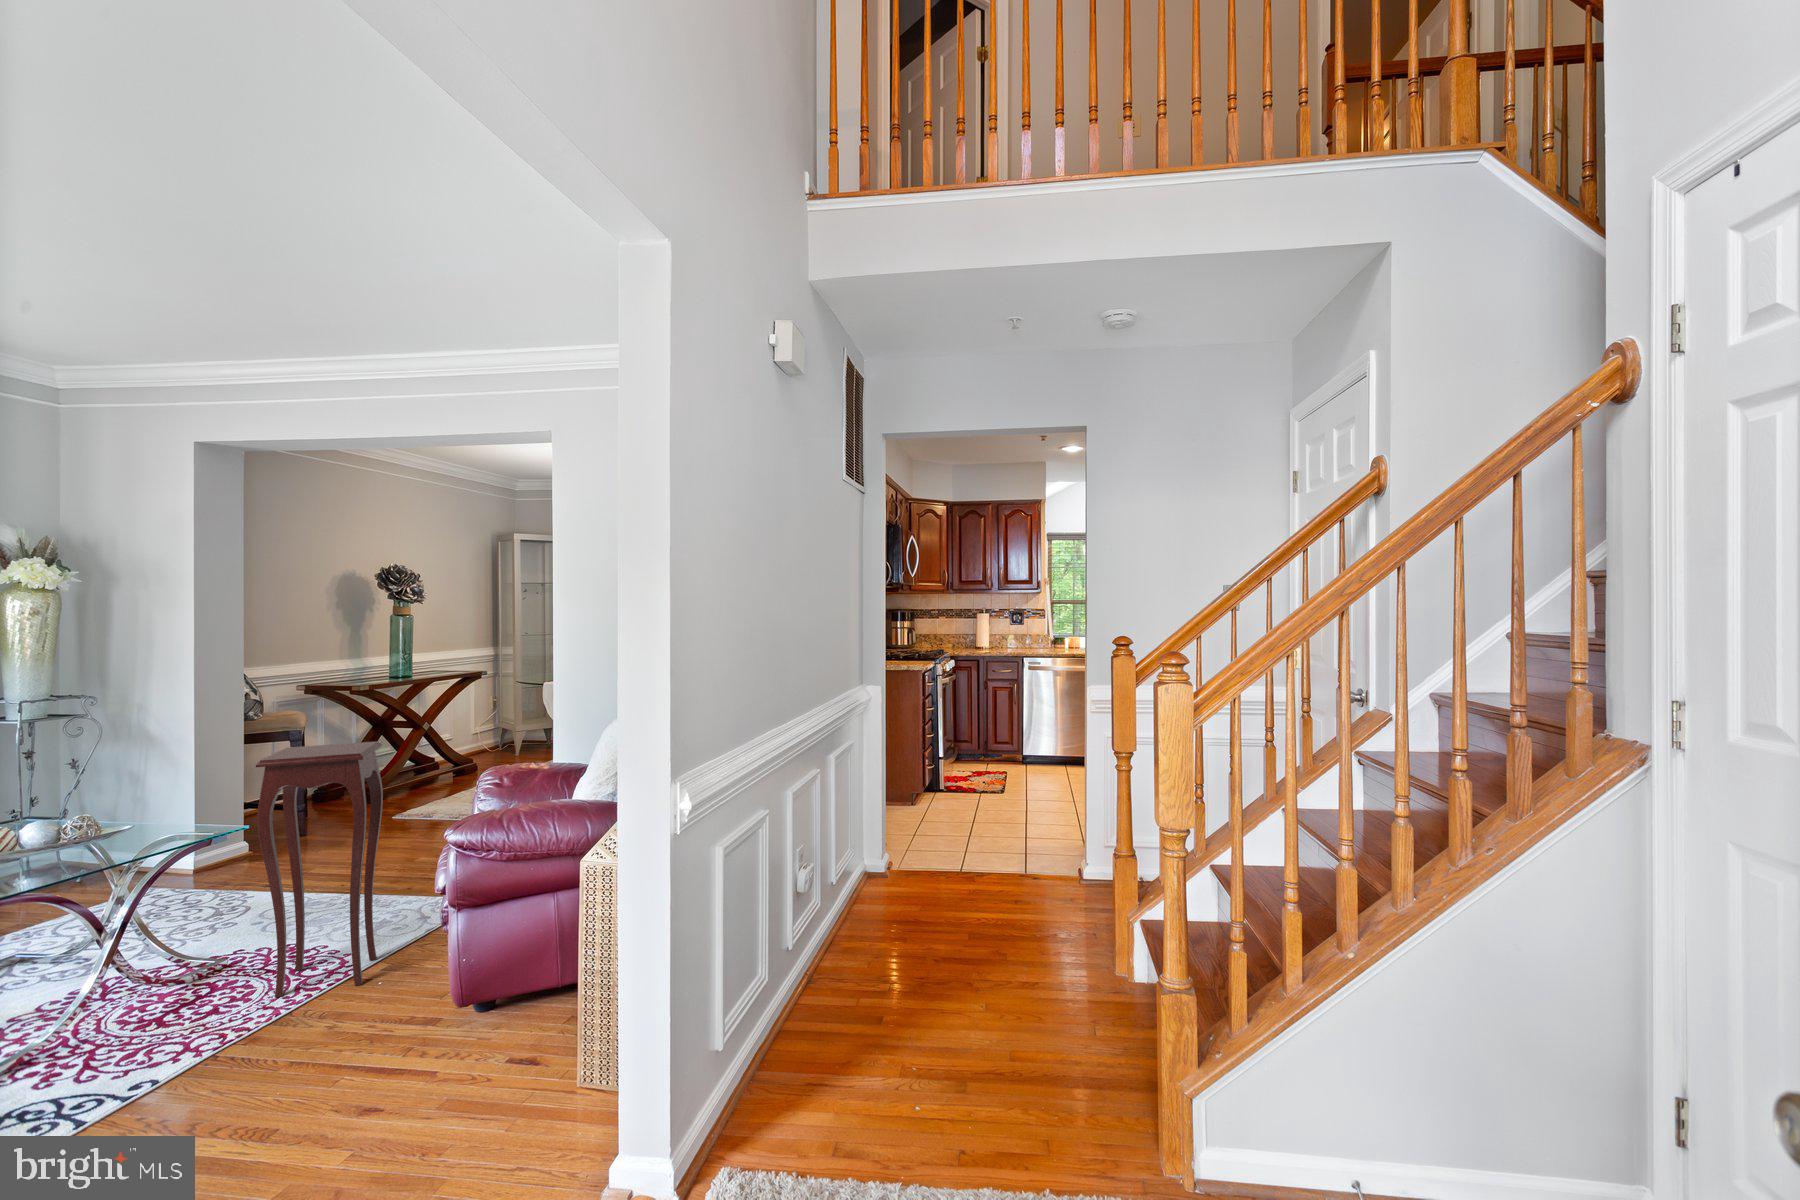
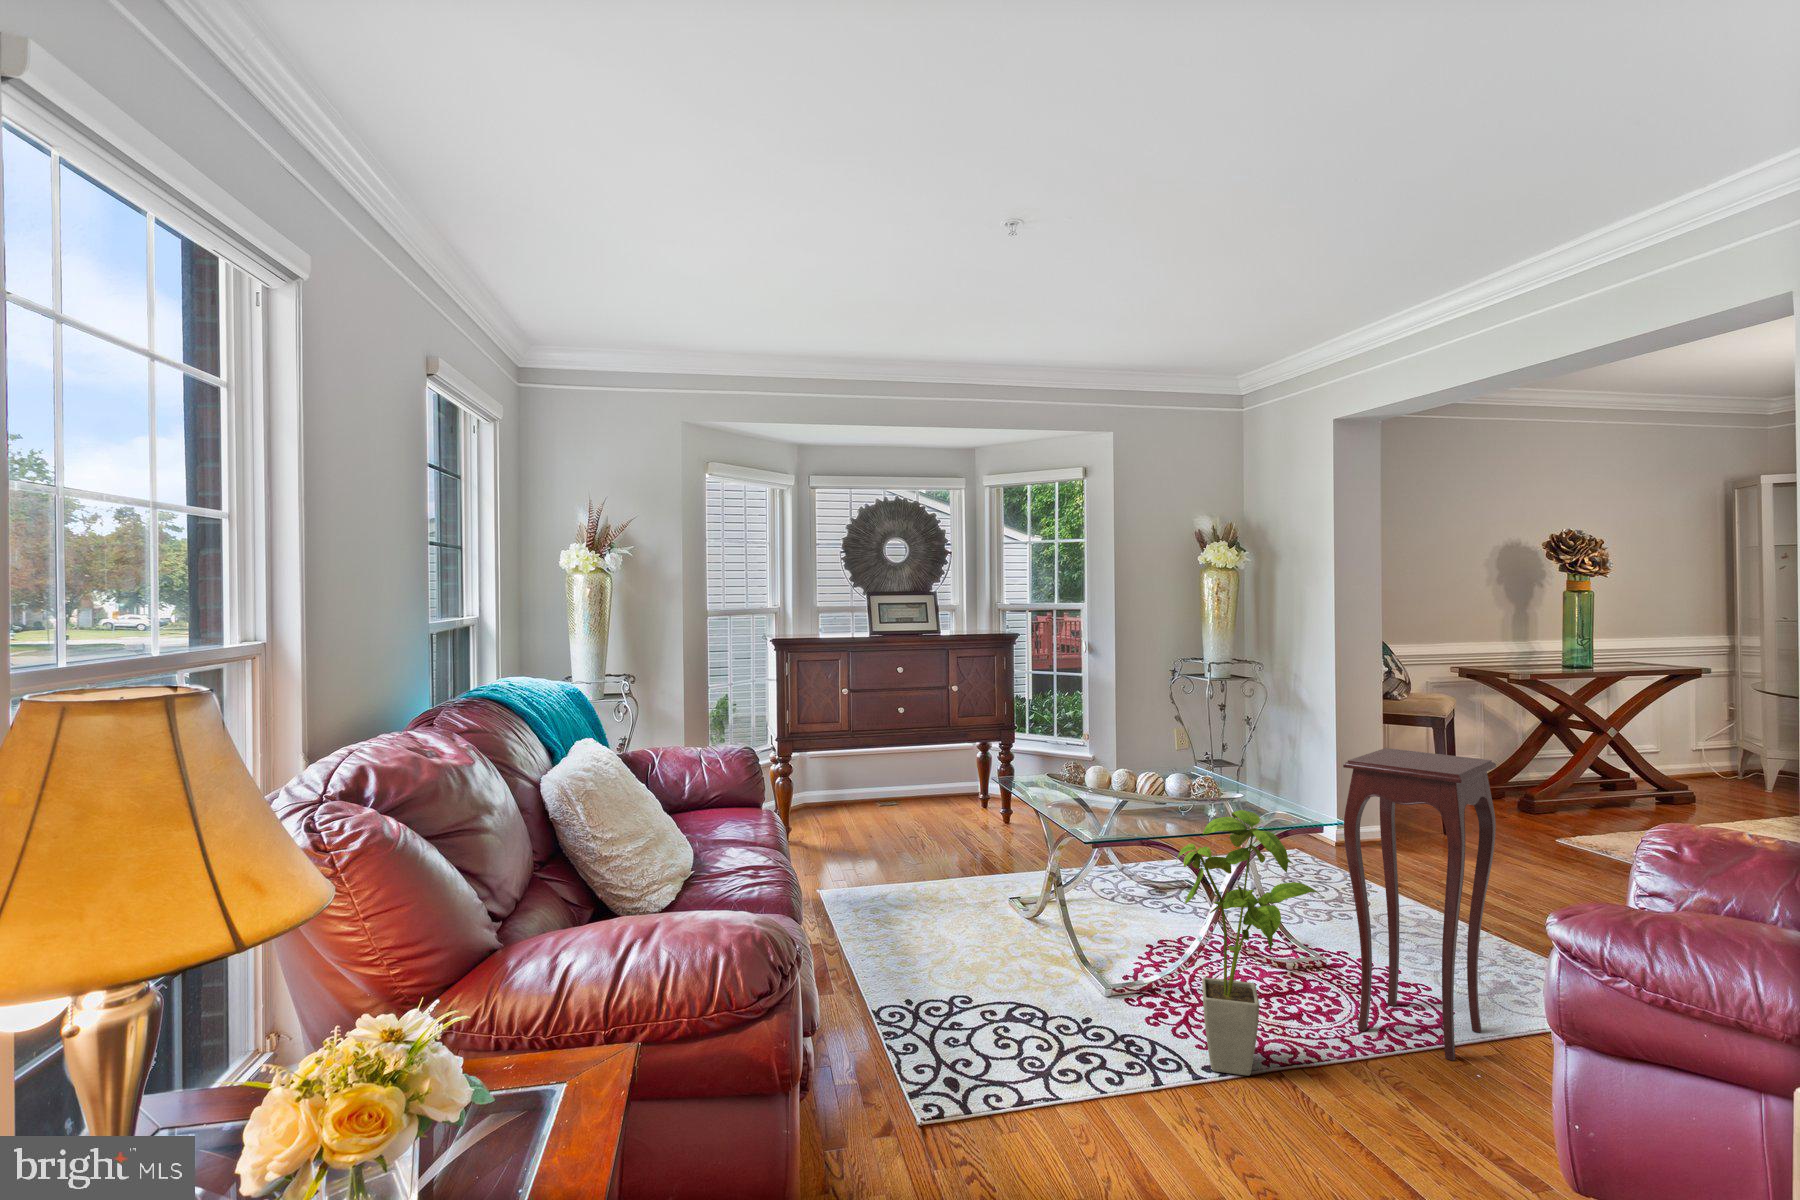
house plant: none [80,820,247,1087] -> present [1176,810,1321,1076]

